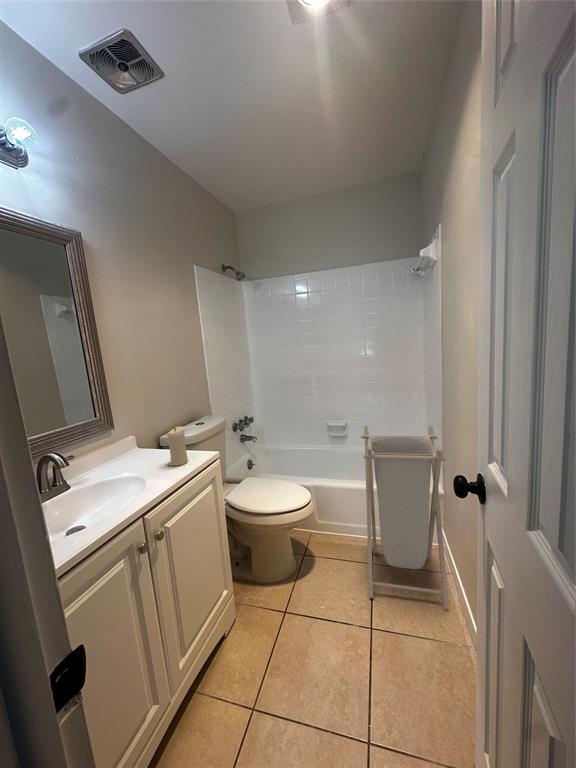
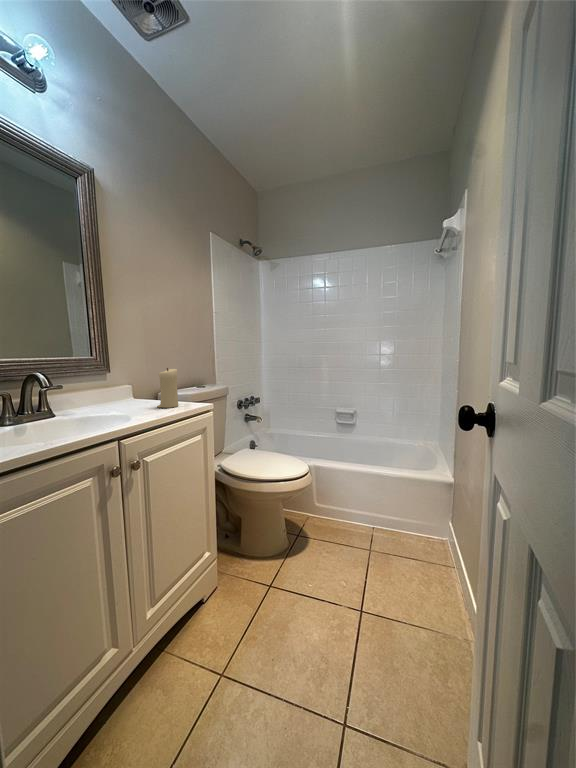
laundry hamper: present [361,426,449,609] -> none [362,401,457,601]

